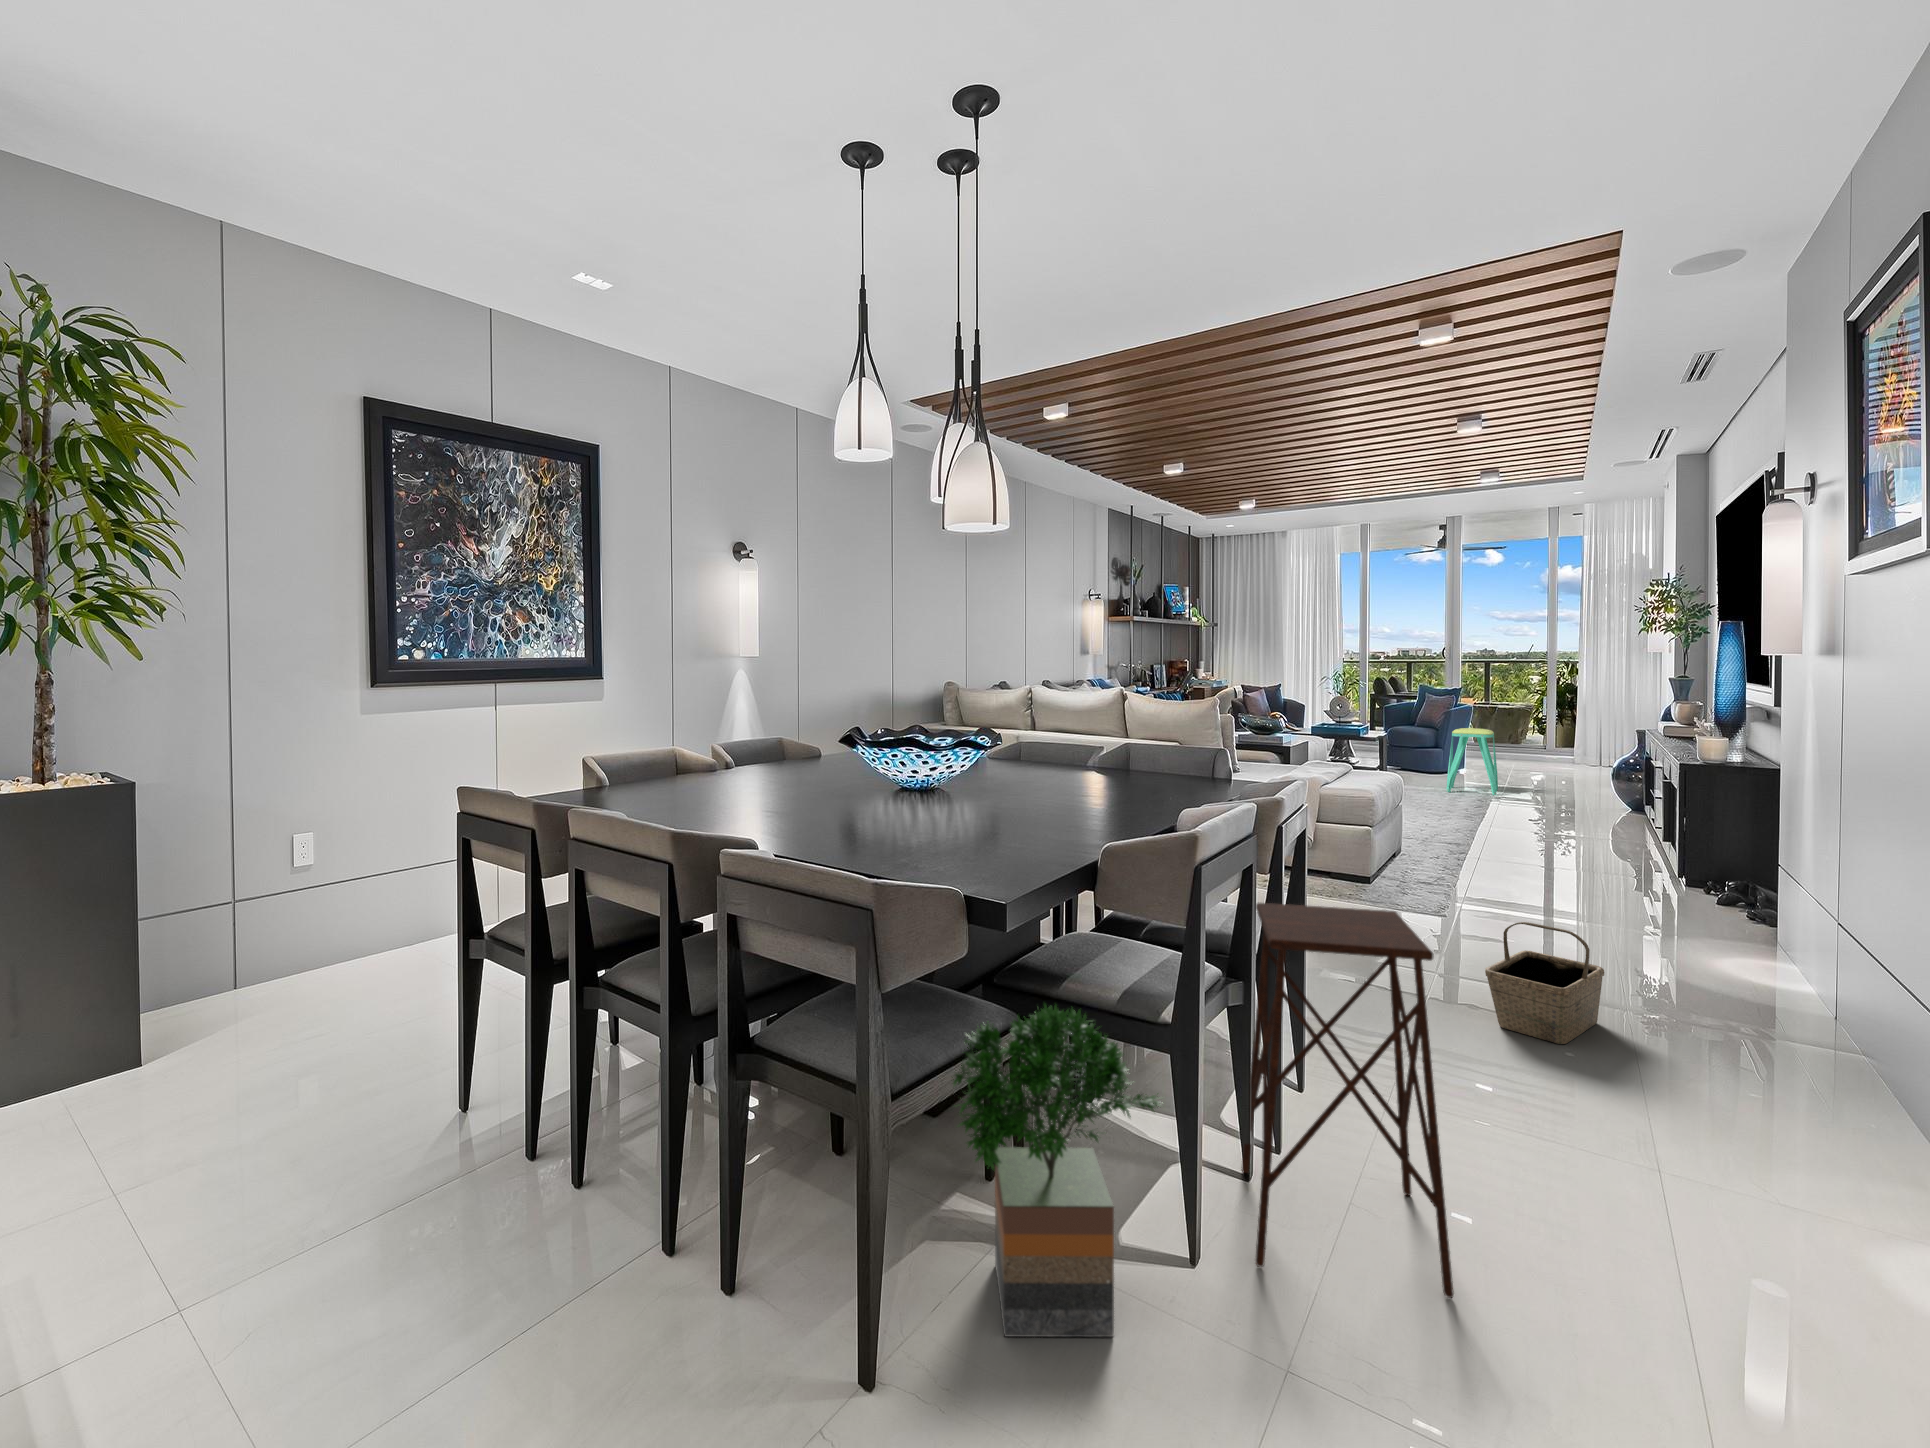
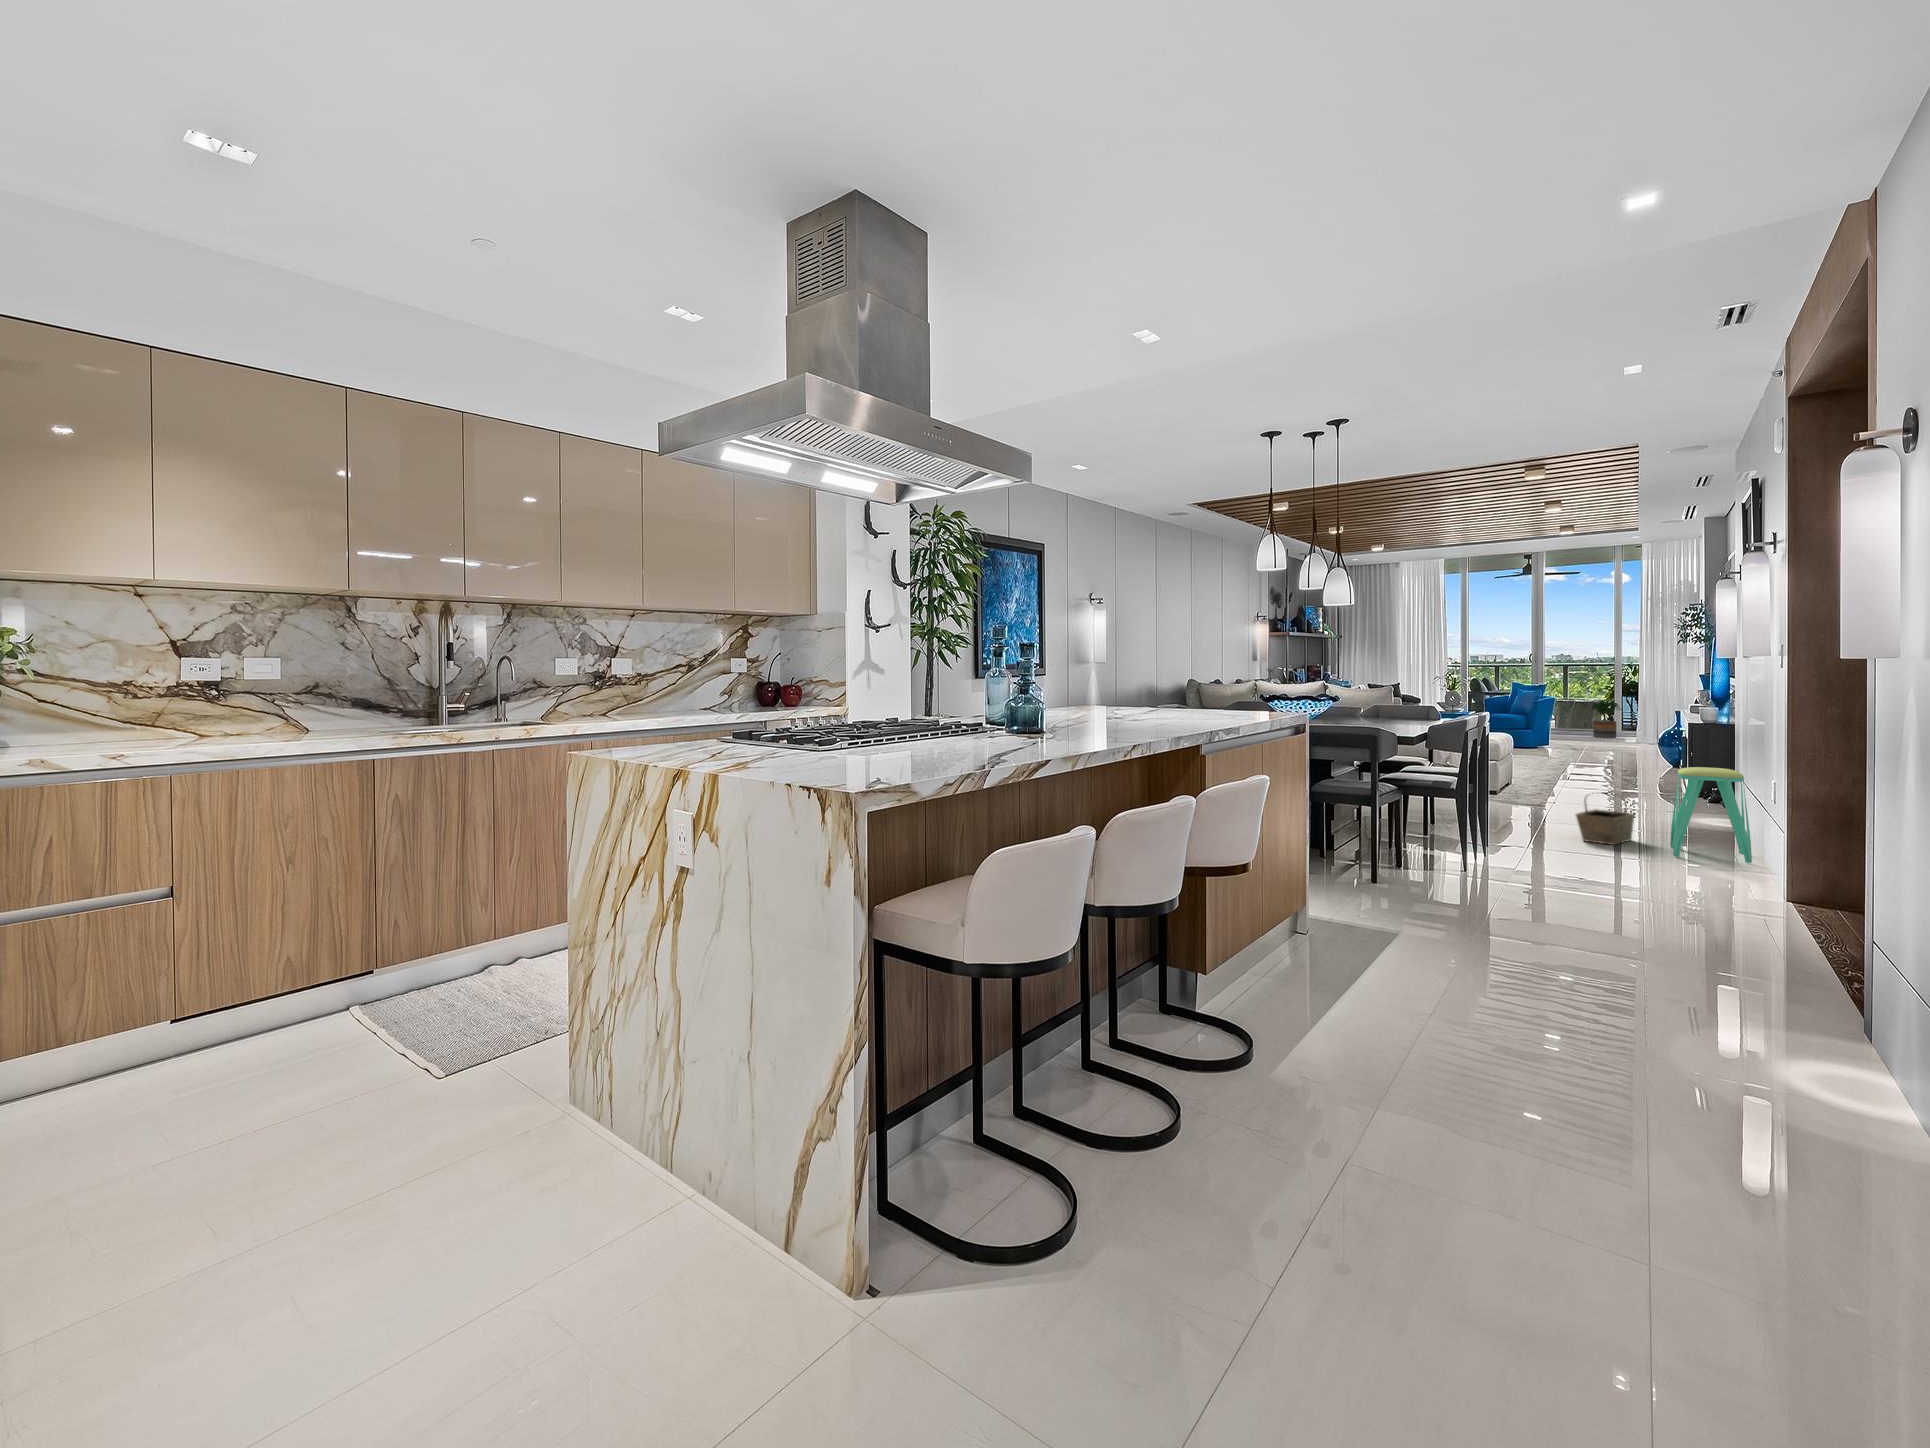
stool: present [1446,728,1498,795] -> present [1670,767,1752,863]
side table: present [1241,903,1454,1298] -> none [1479,760,1570,886]
potted tree: present [952,1003,1161,1337] -> present [1591,701,1621,738]

